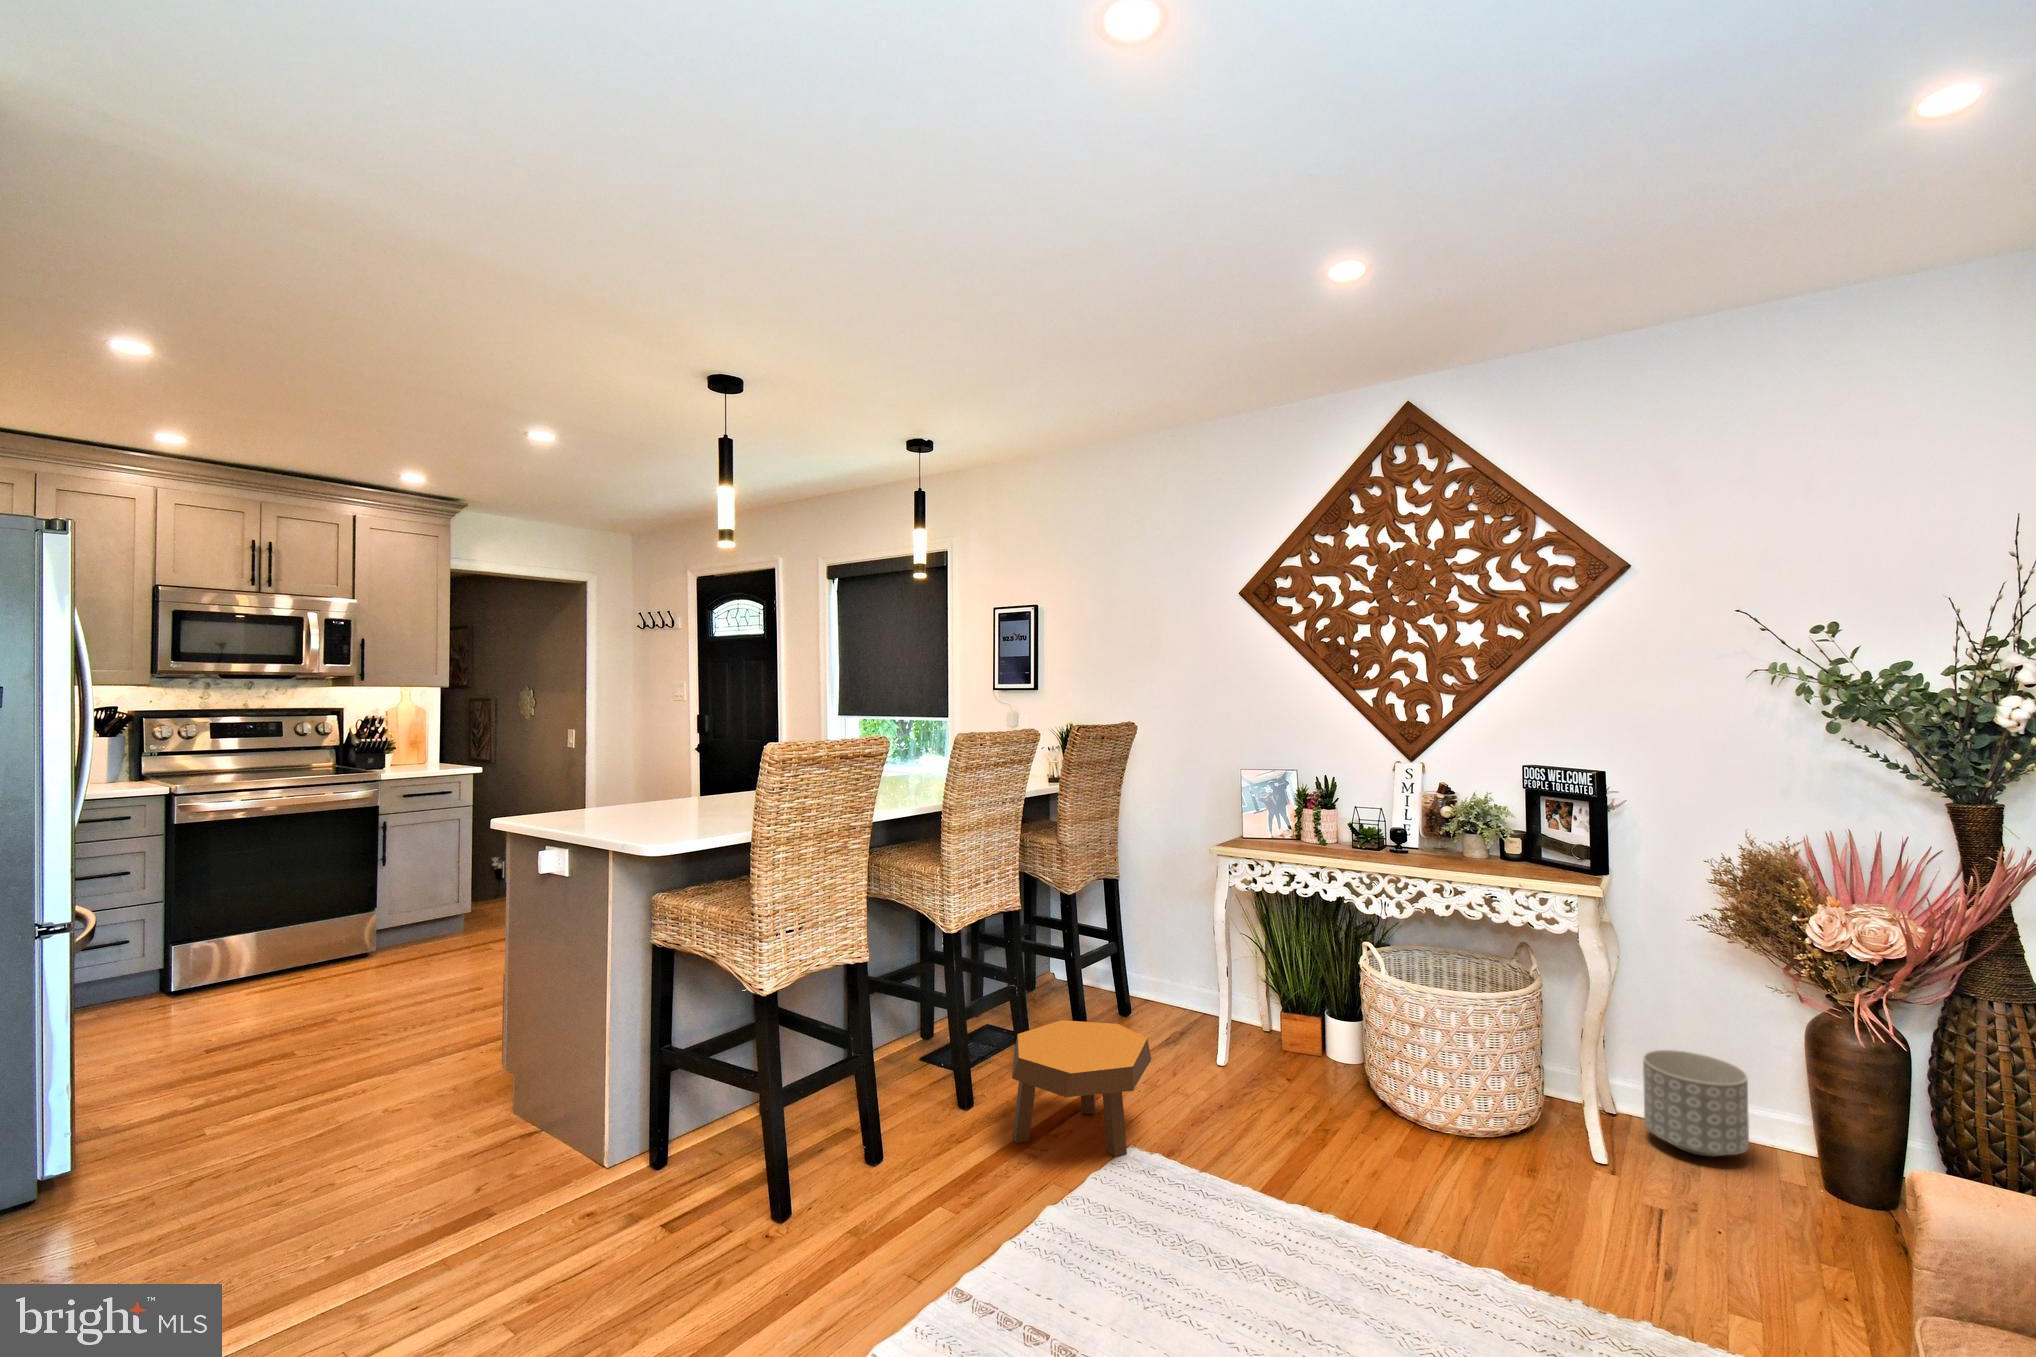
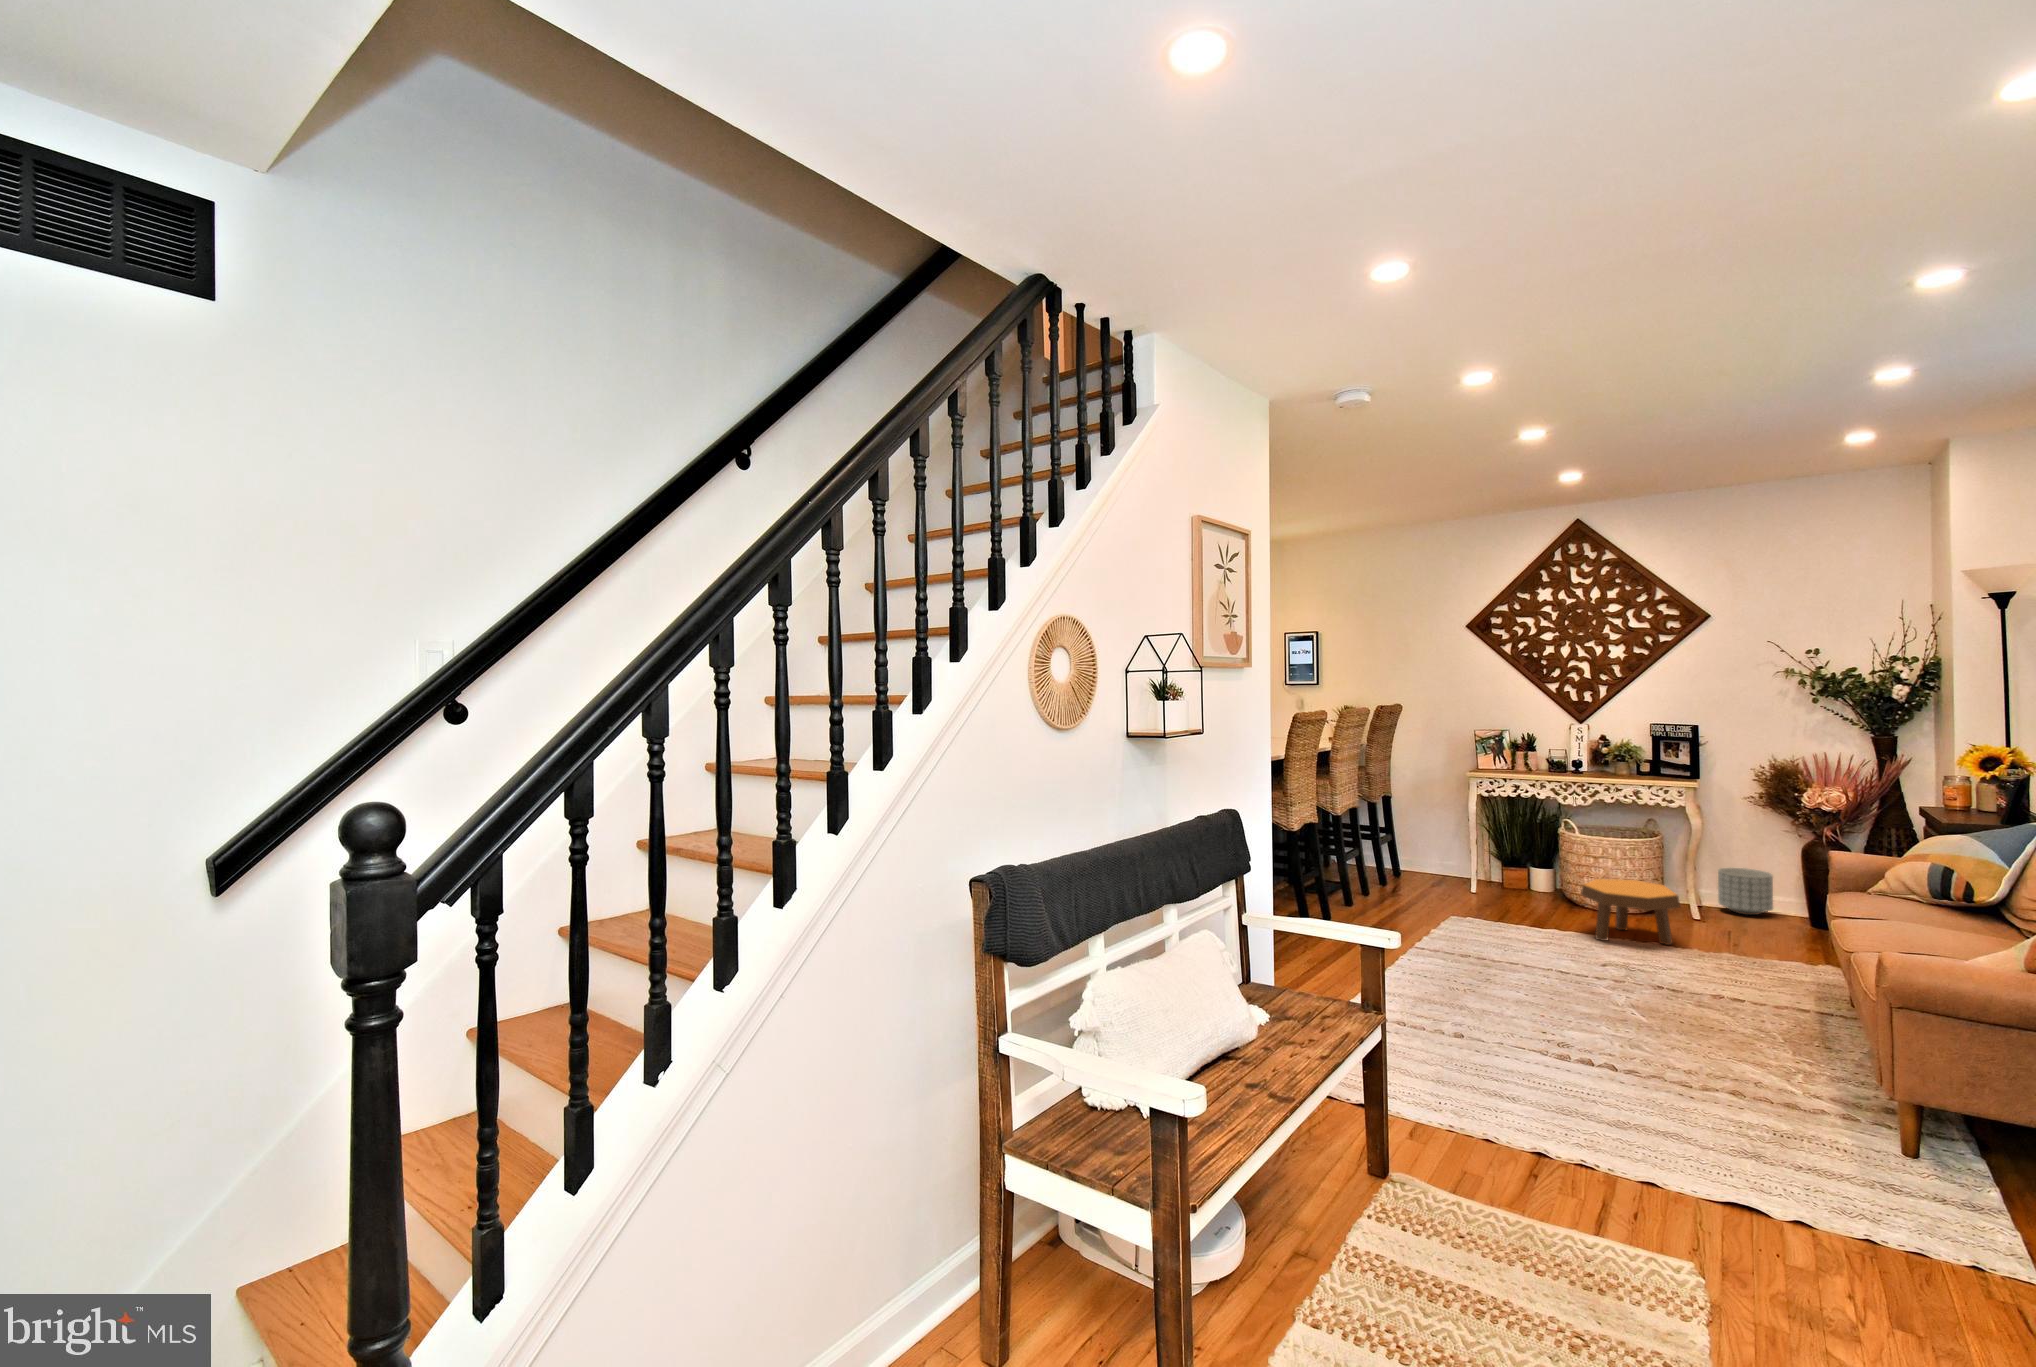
footstool: present [1012,1020,1151,1157] -> present [1581,879,1680,945]

